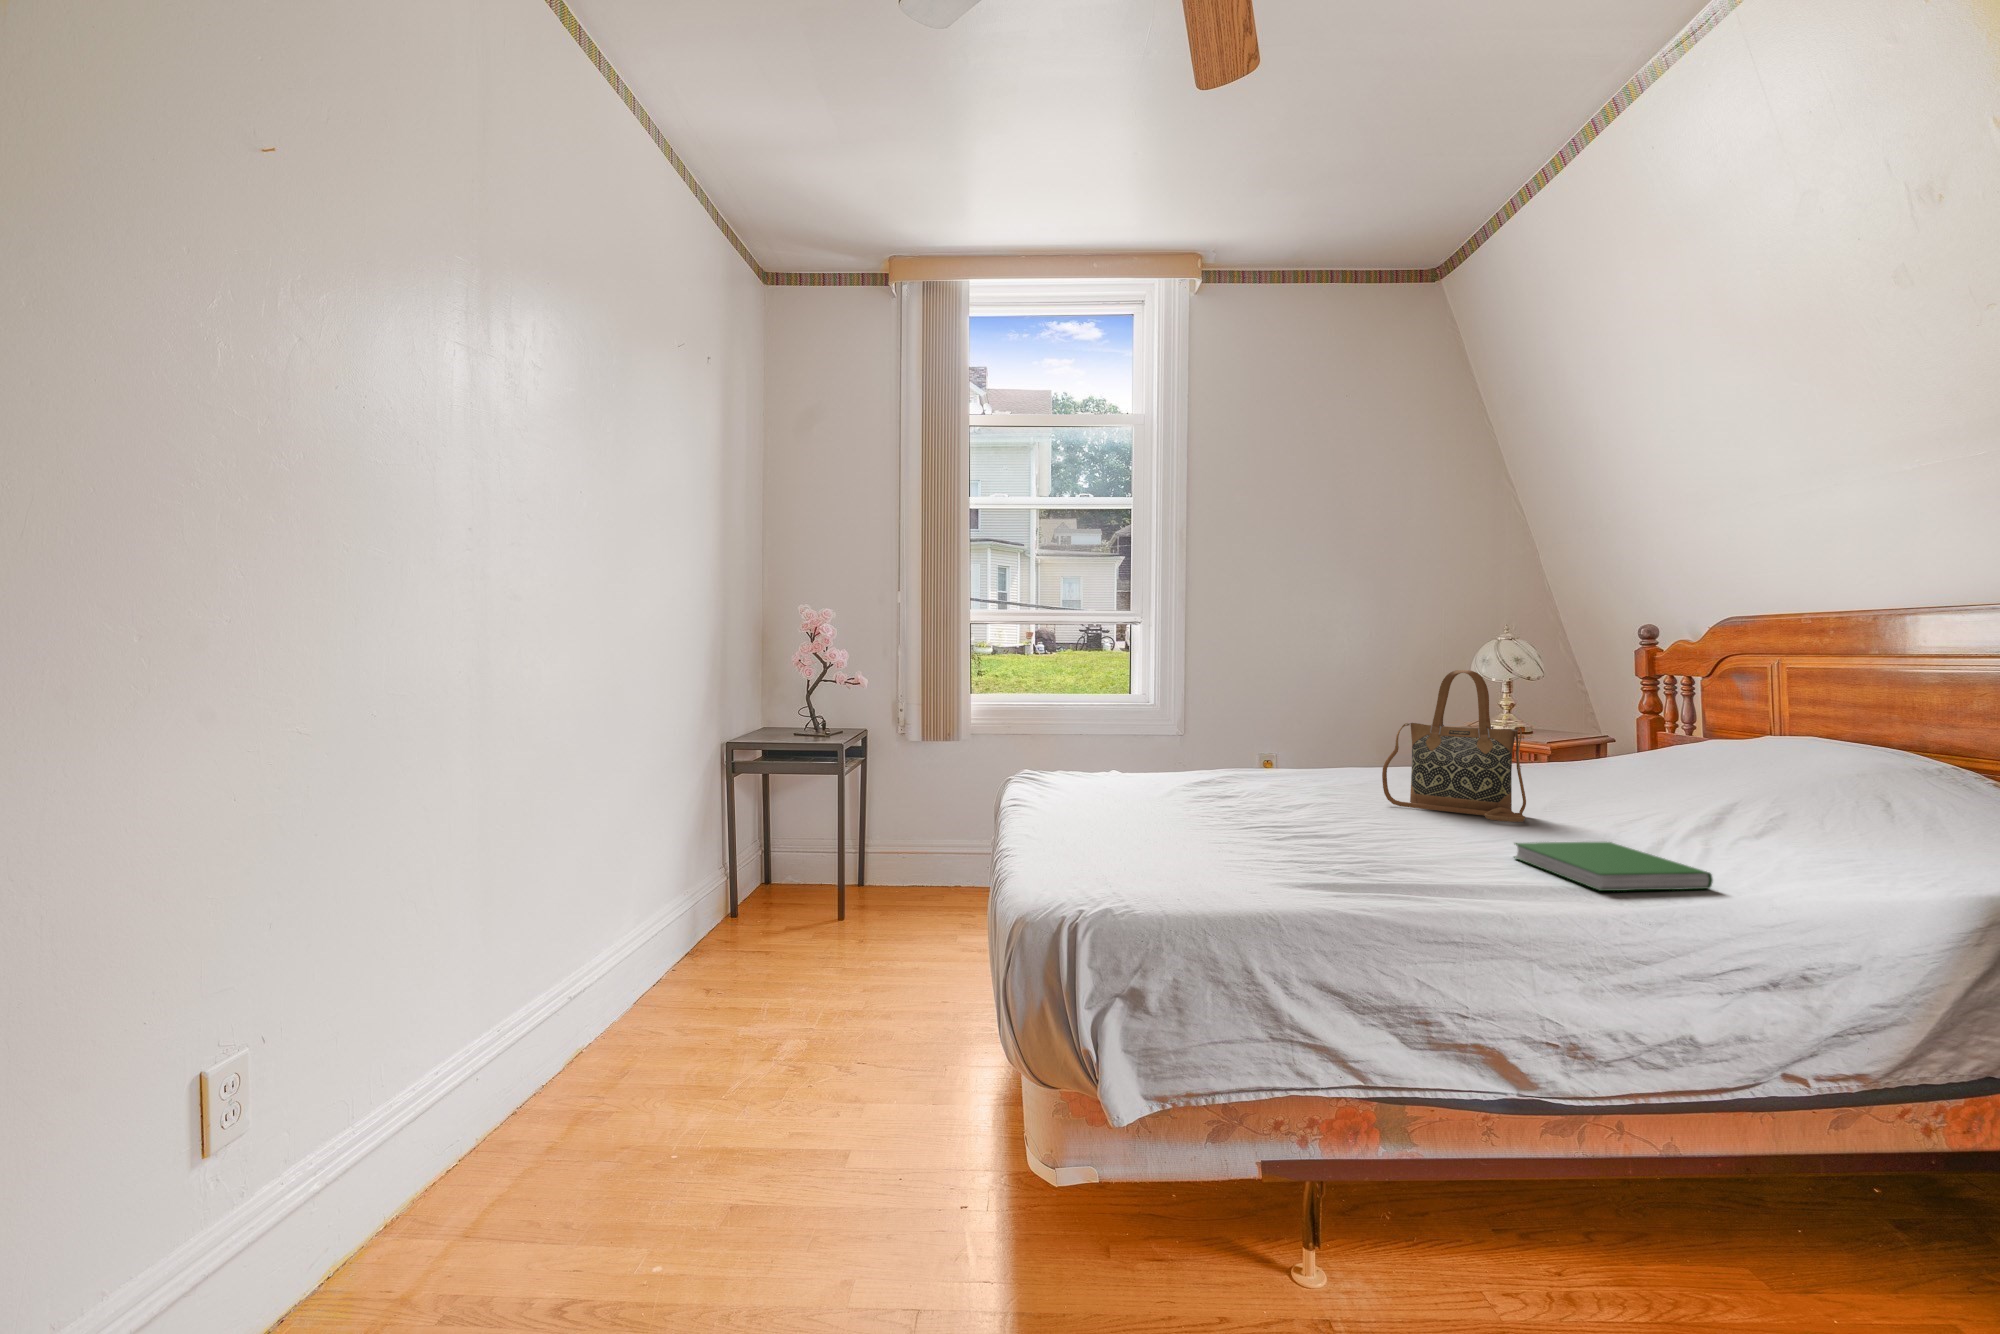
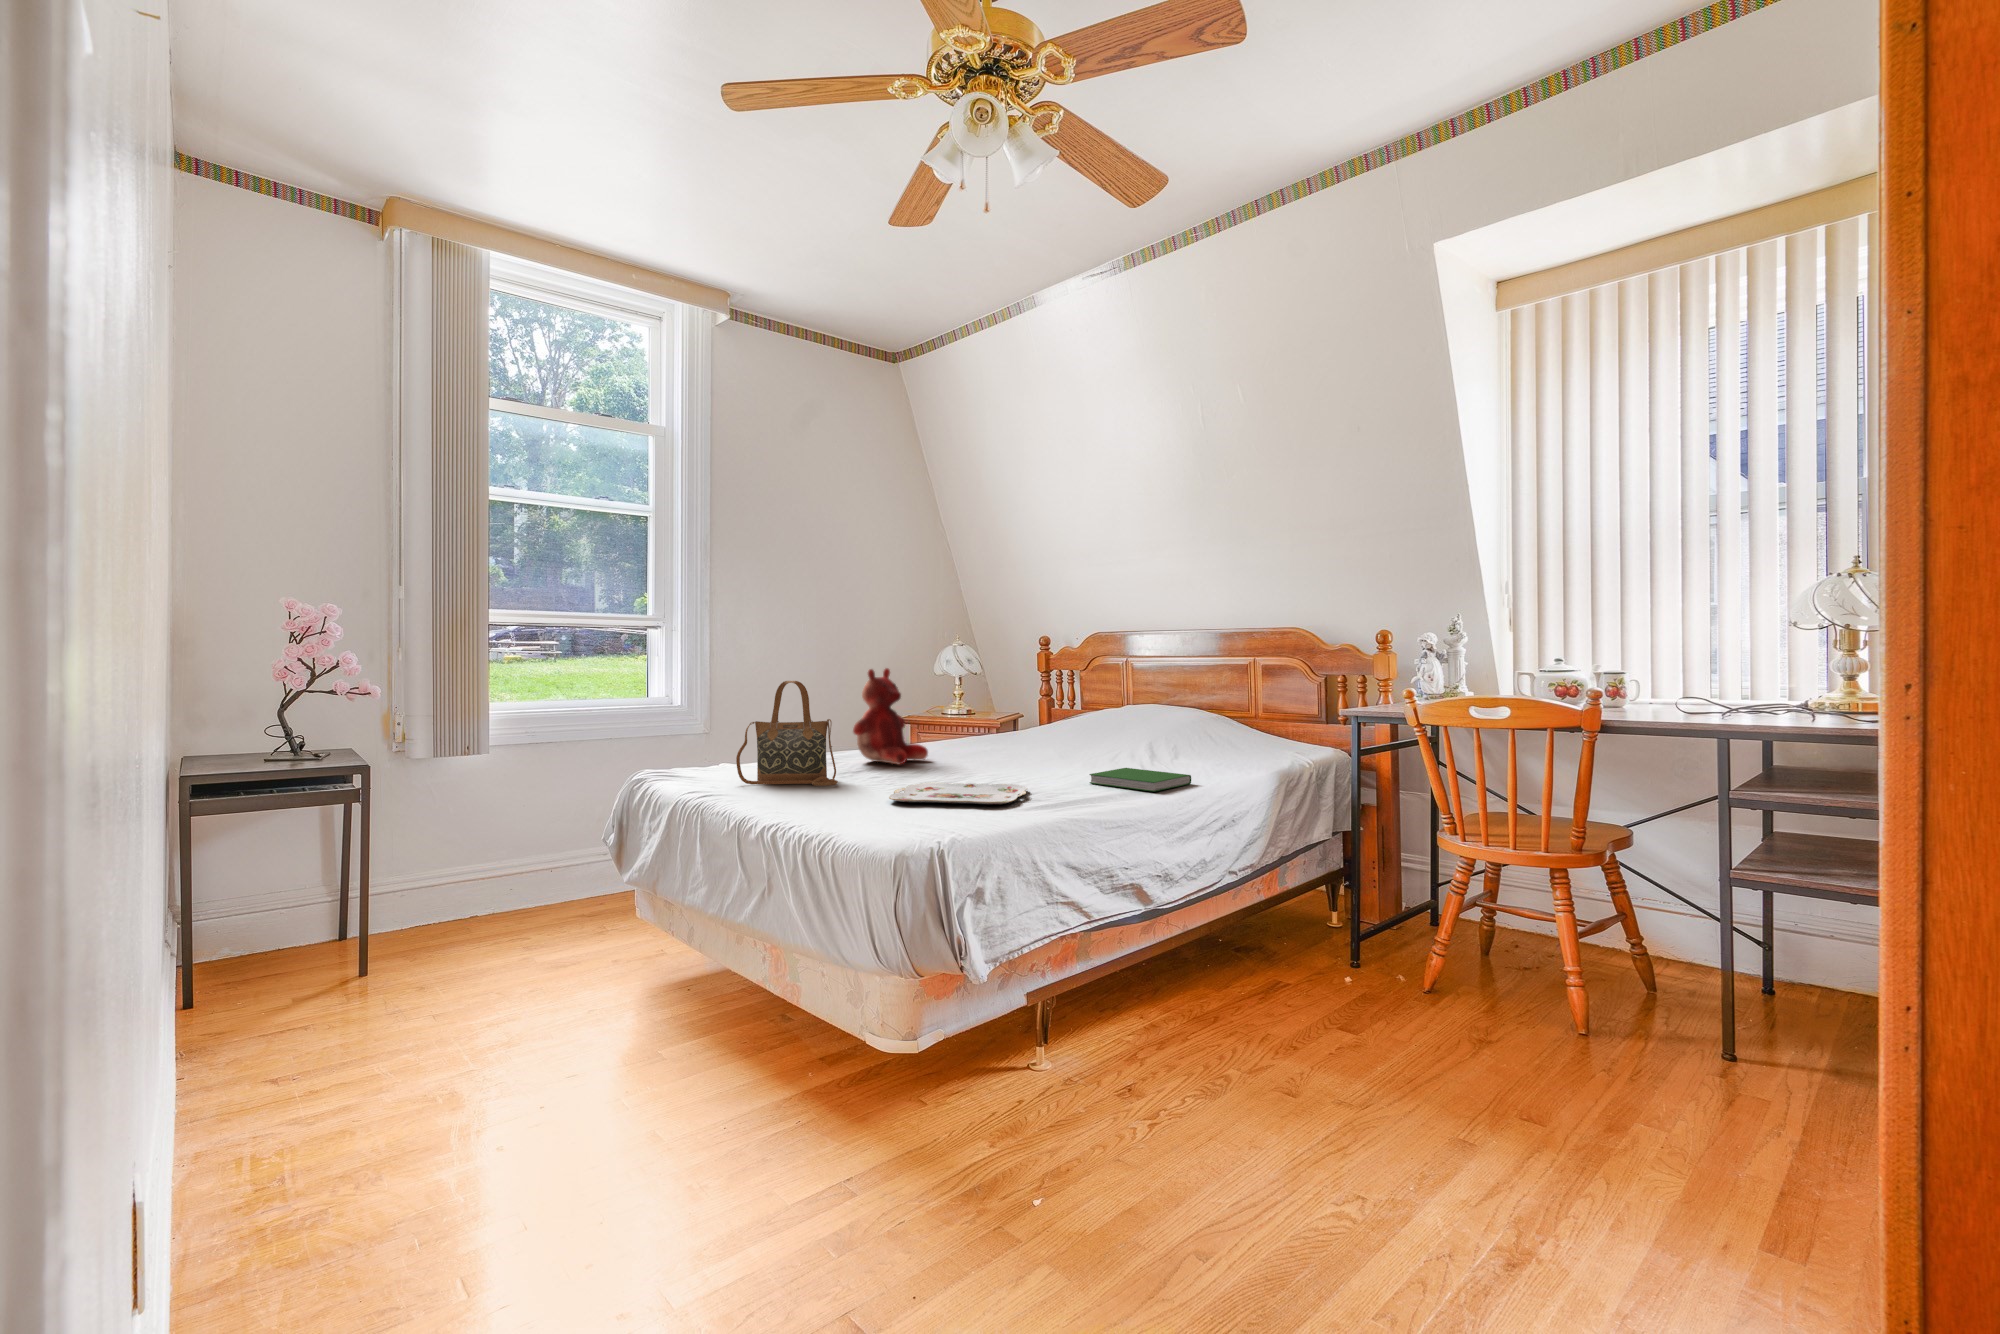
teddy bear: none [1235,659,1343,792] -> present [853,668,928,765]
handbag: present [1382,670,1526,822] -> present [736,681,838,786]
serving tray: none [1163,820,1385,867] -> present [889,782,1027,804]

